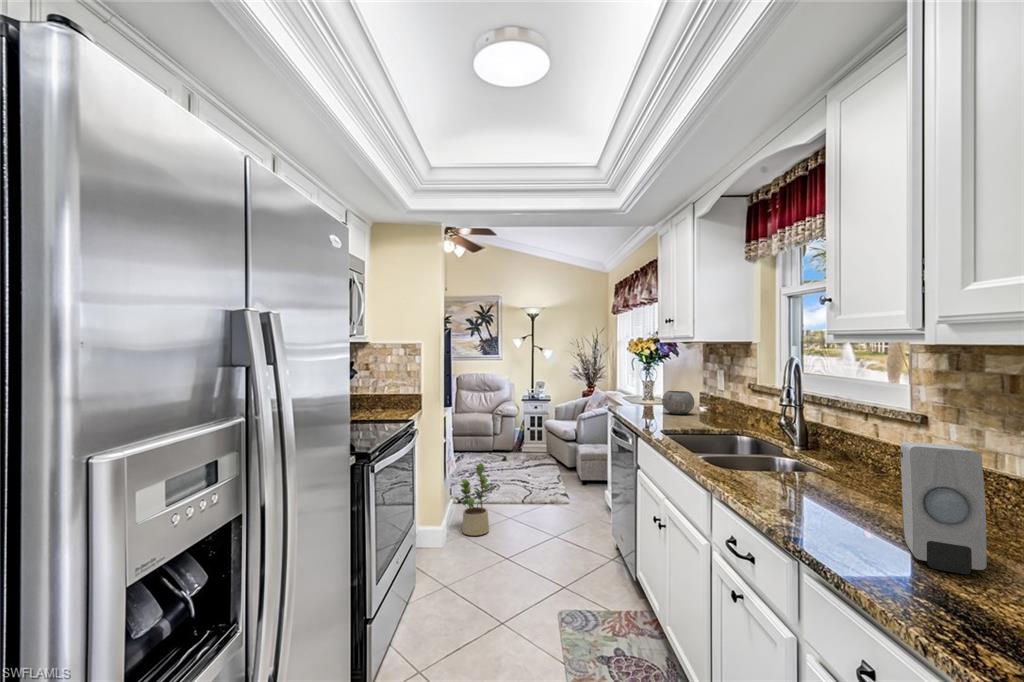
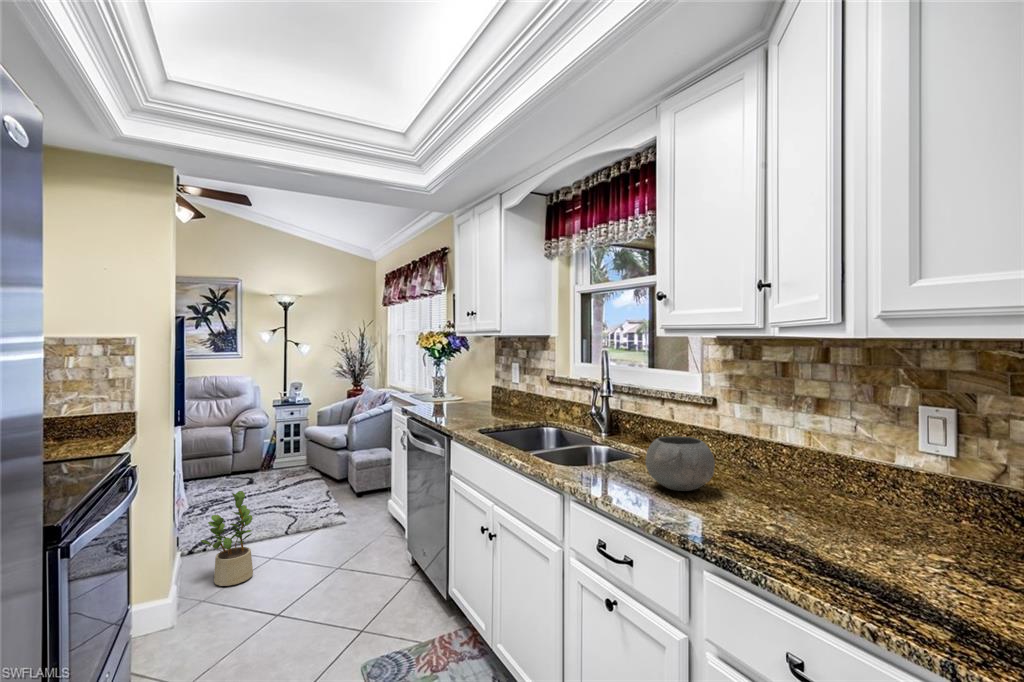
bowl: present [662,391,694,414] -> present [646,436,715,491]
soap dispenser: present [901,442,987,574] -> none [735,423,812,532]

